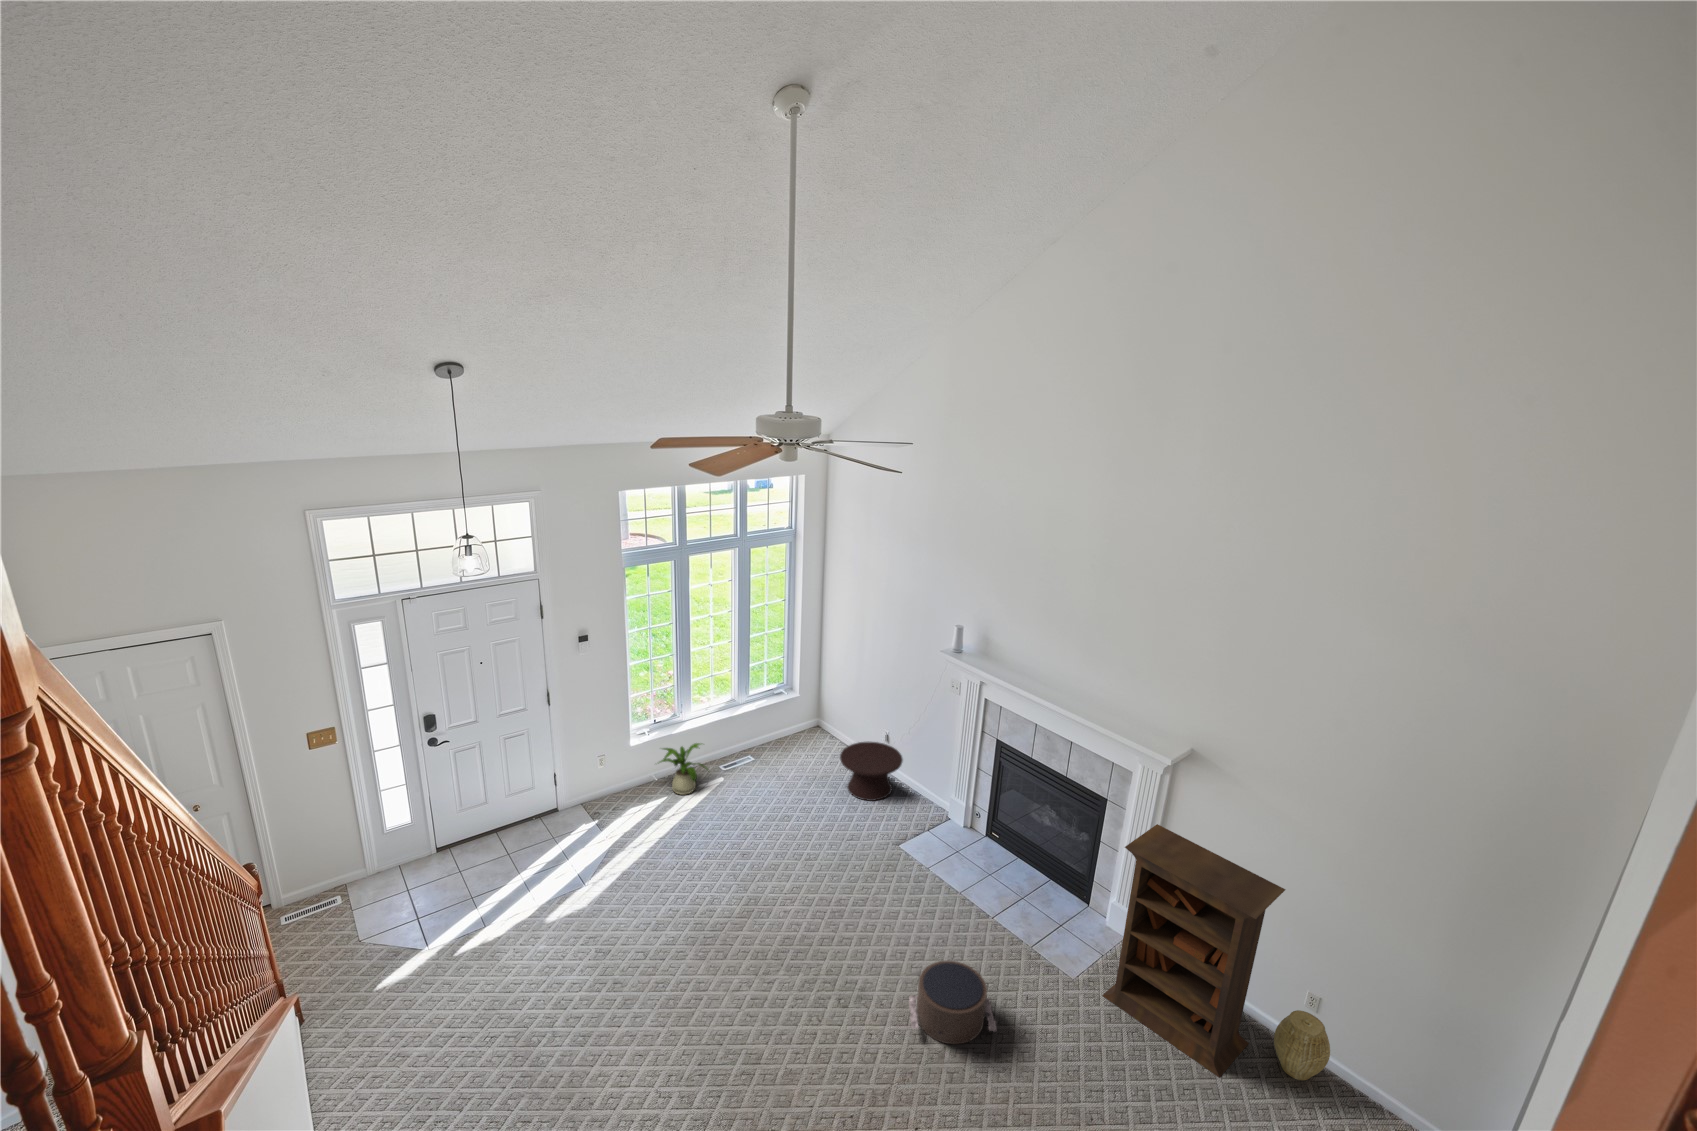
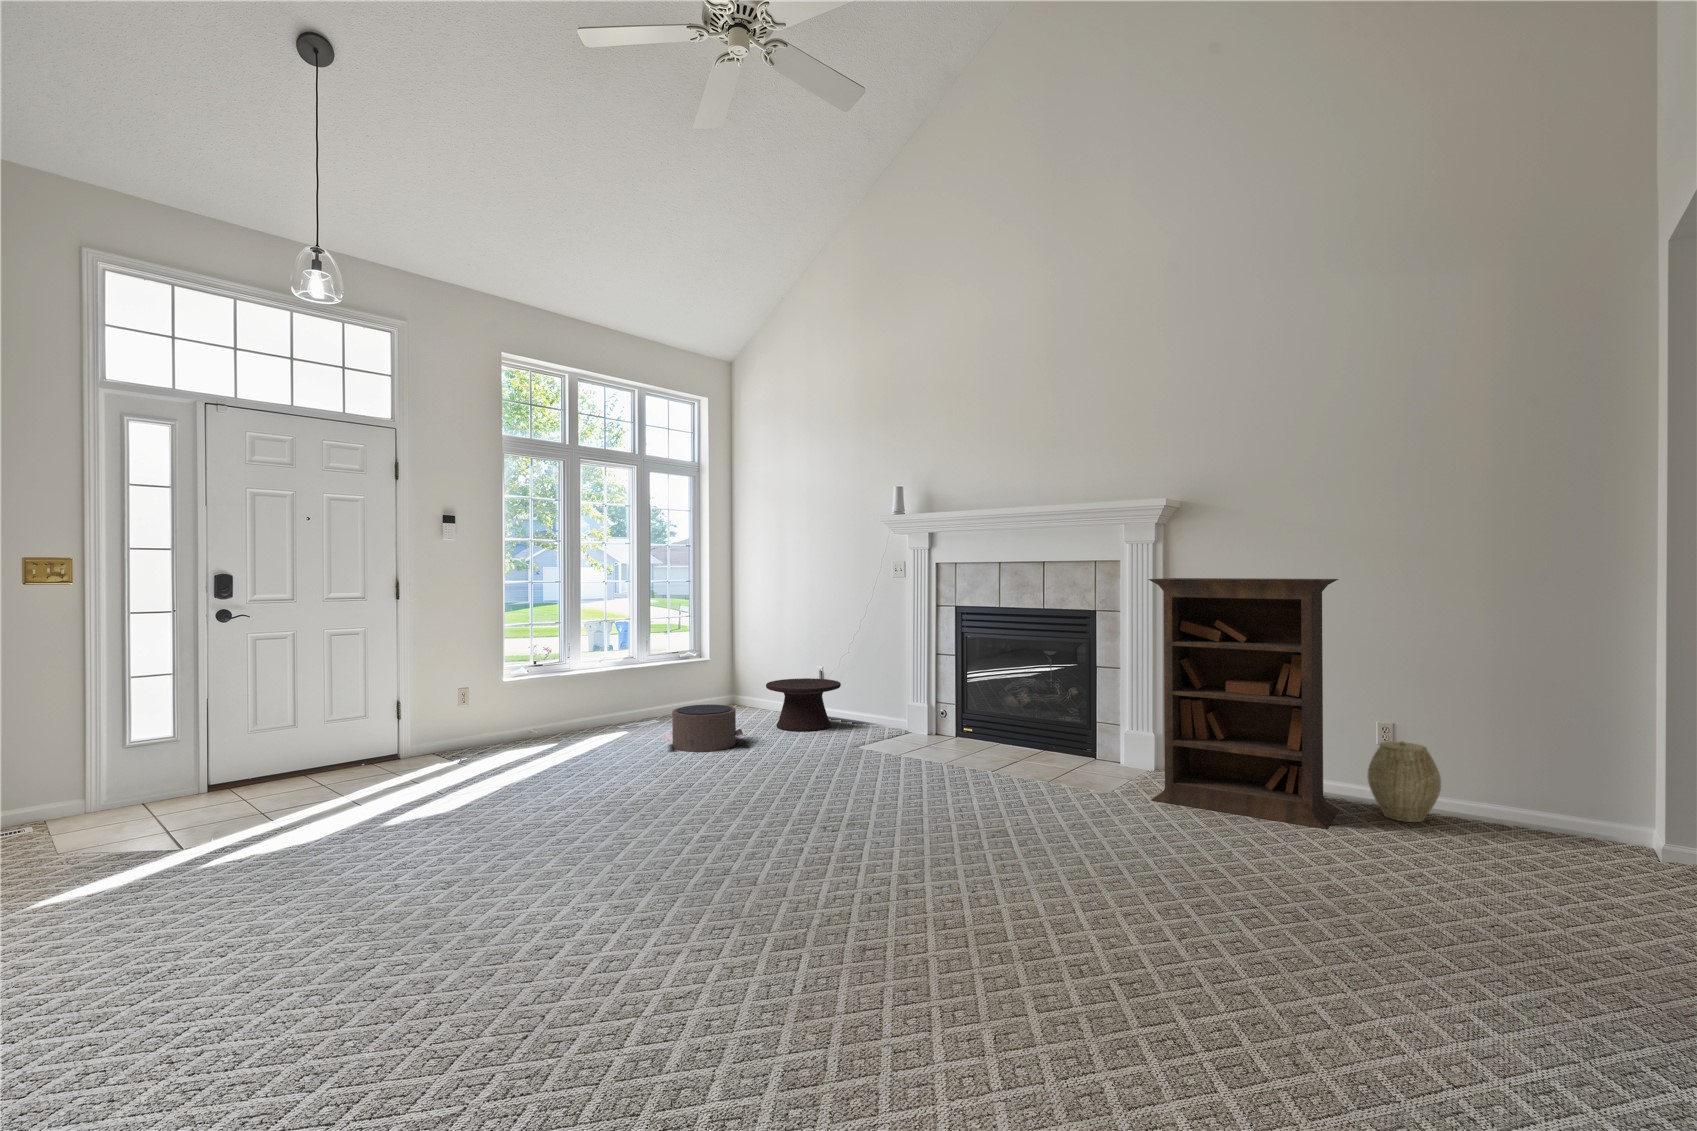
house plant: present [659,743,709,795] -> none [531,672,607,741]
pouf: present [909,961,997,1044] -> present [665,705,745,752]

